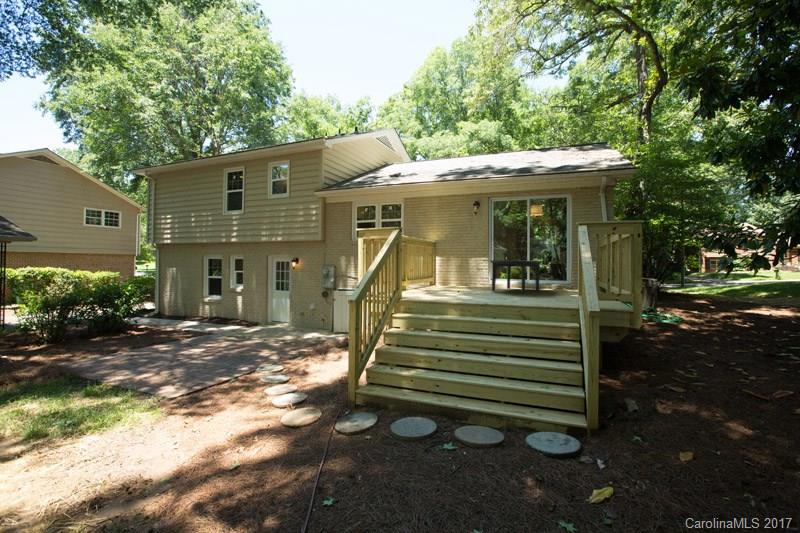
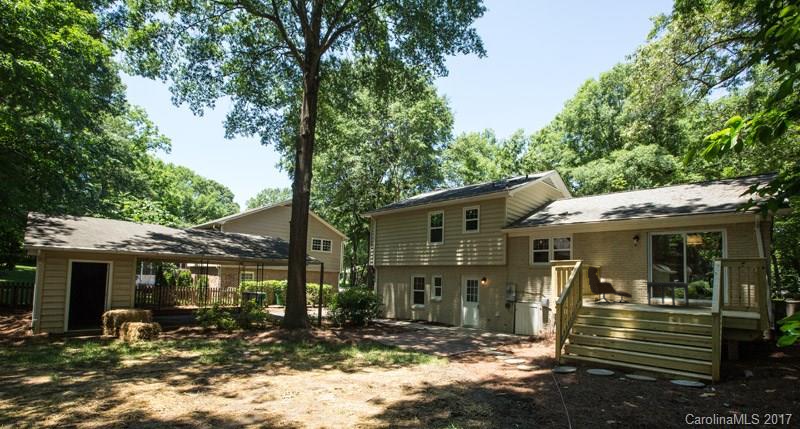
lounge chair: none [418,240,473,289] -> present [588,266,632,303]

